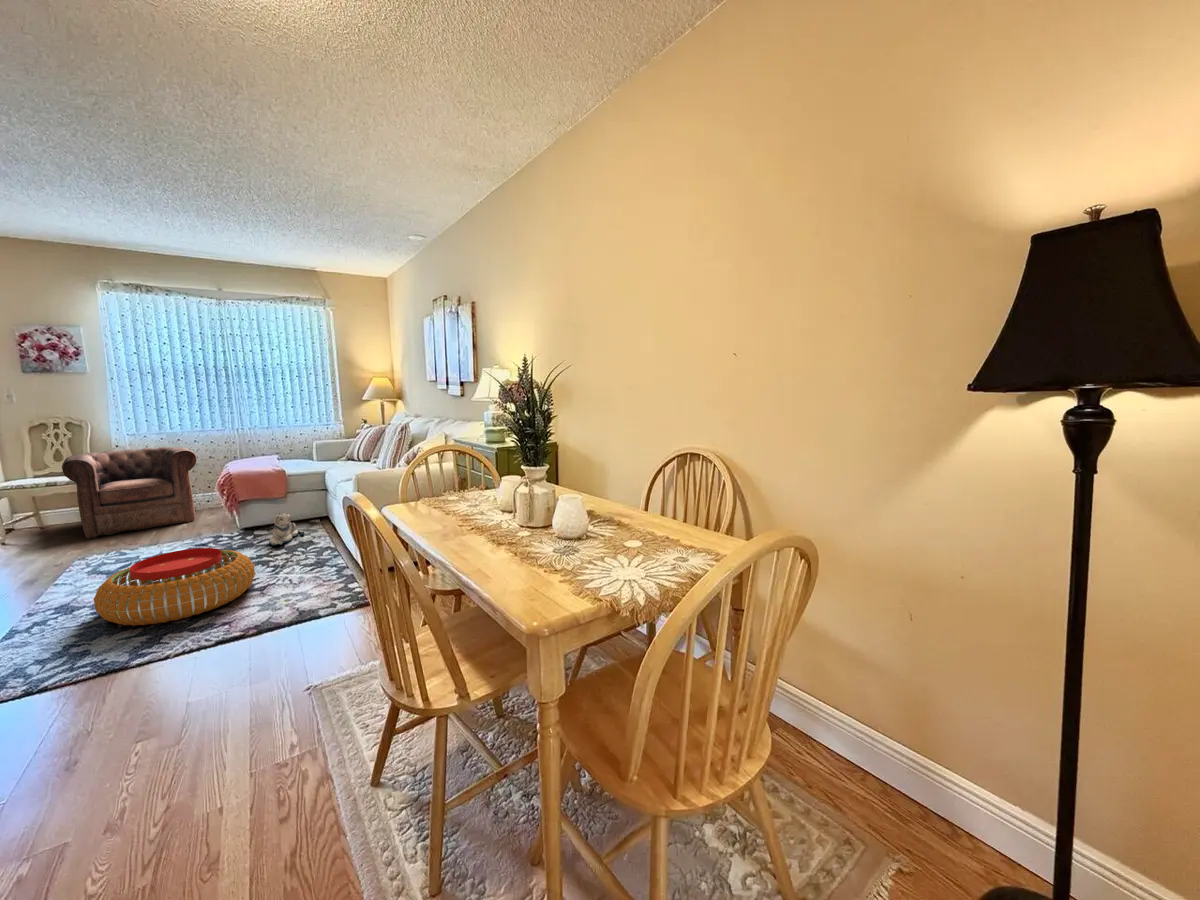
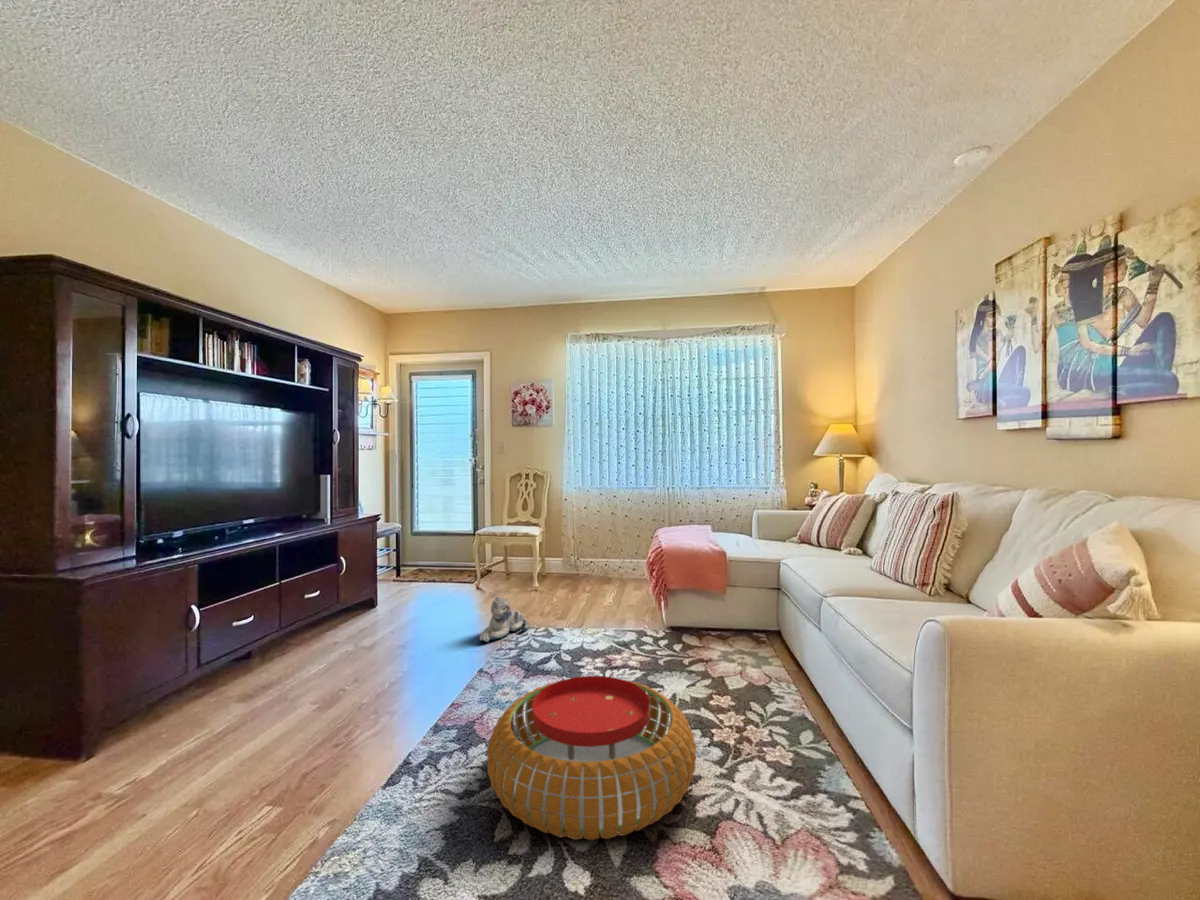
armchair: present [62,447,197,538] -> none [521,504,630,598]
plush toy: present [270,513,304,546] -> present [479,597,529,642]

